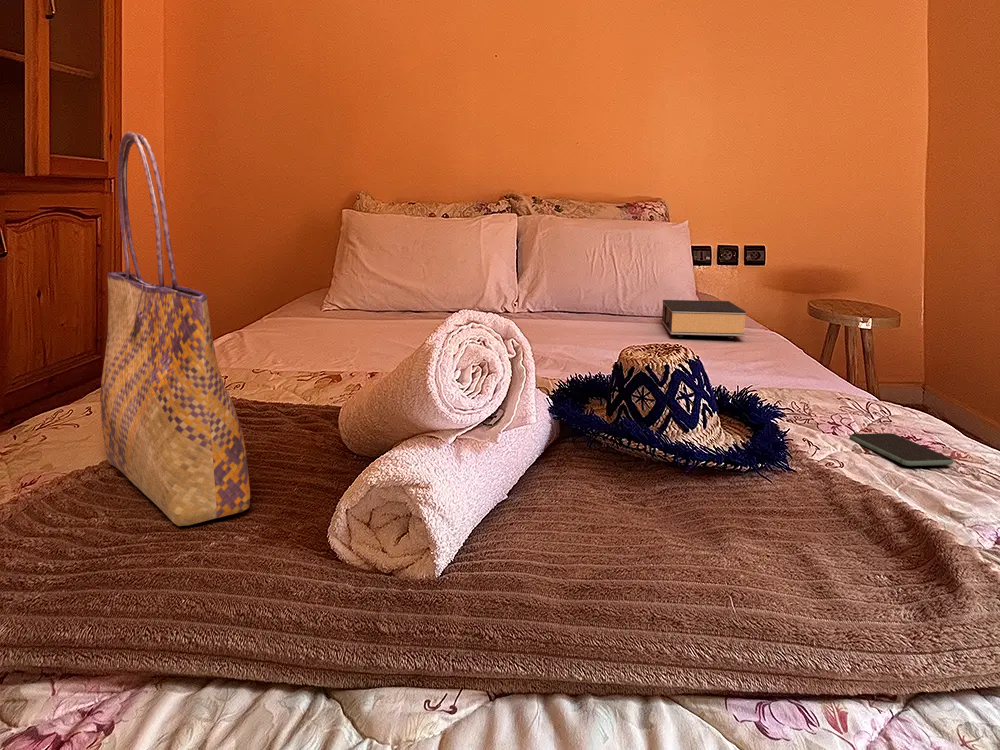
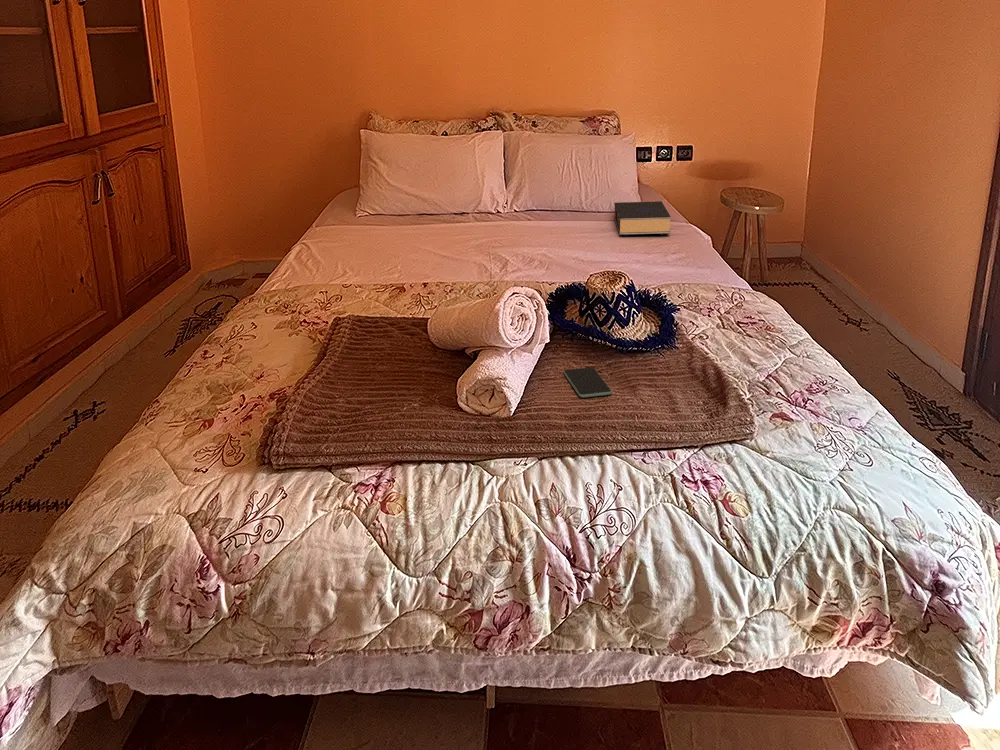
tote bag: present [100,132,250,526] -> none [309,208,412,399]
smartphone: present [850,433,953,466] -> present [564,367,612,398]

